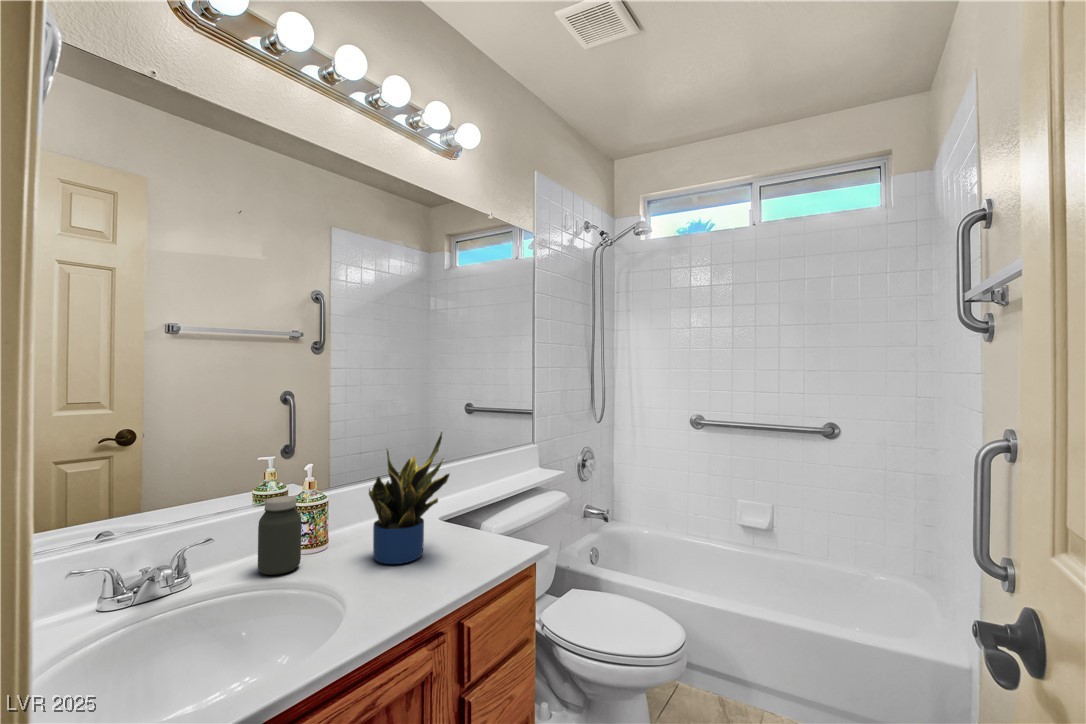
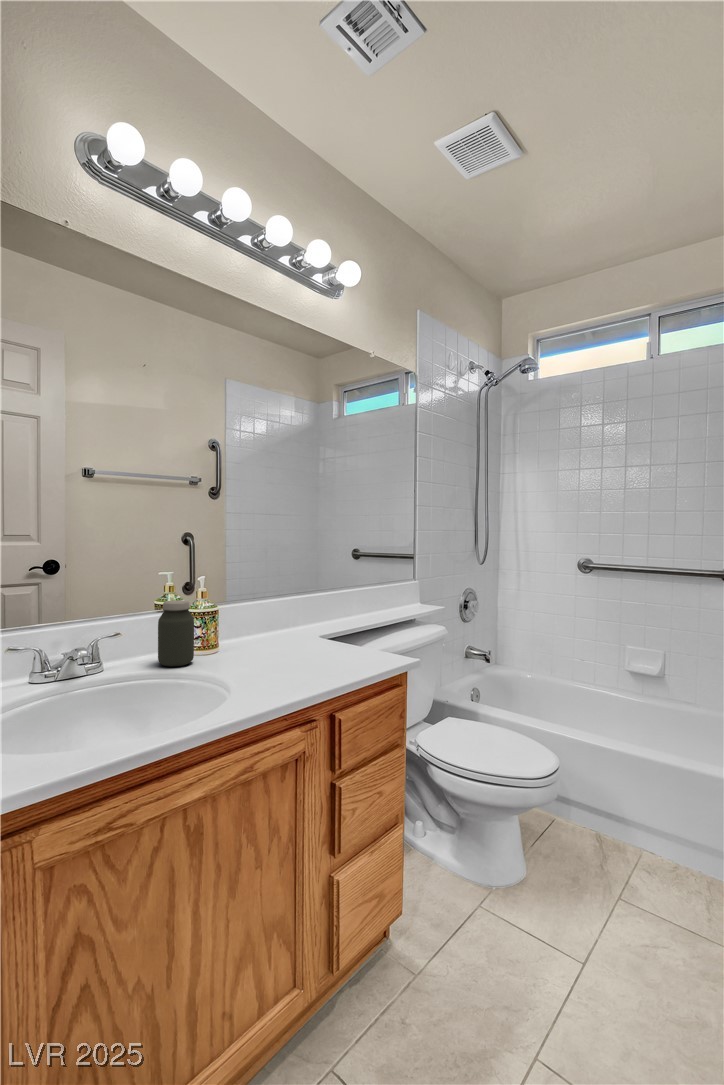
potted plant: present [369,432,450,564] -> none [252,543,325,665]

